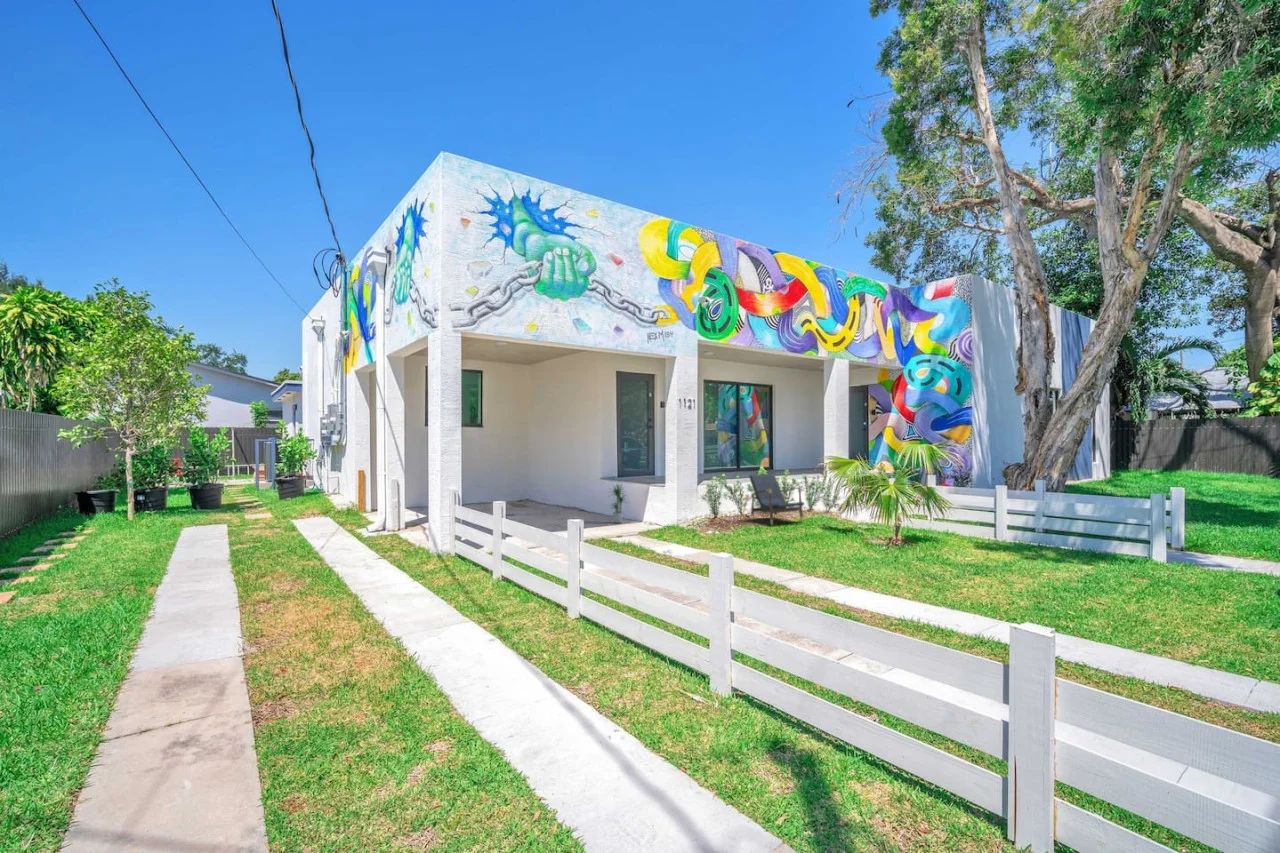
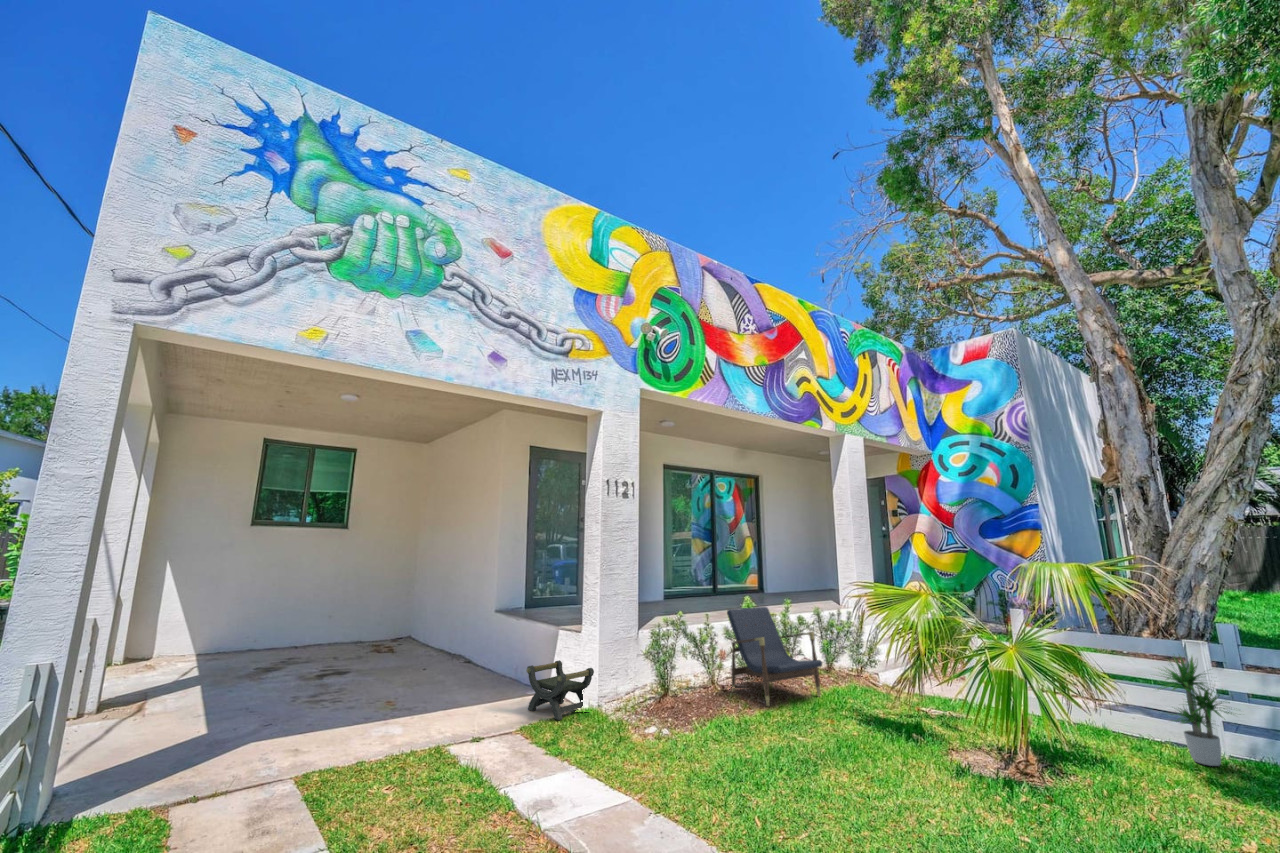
potted plant: present [612,485,625,523] -> present [1163,657,1232,766]
stool: none [636,503,675,531] -> present [526,660,594,720]

